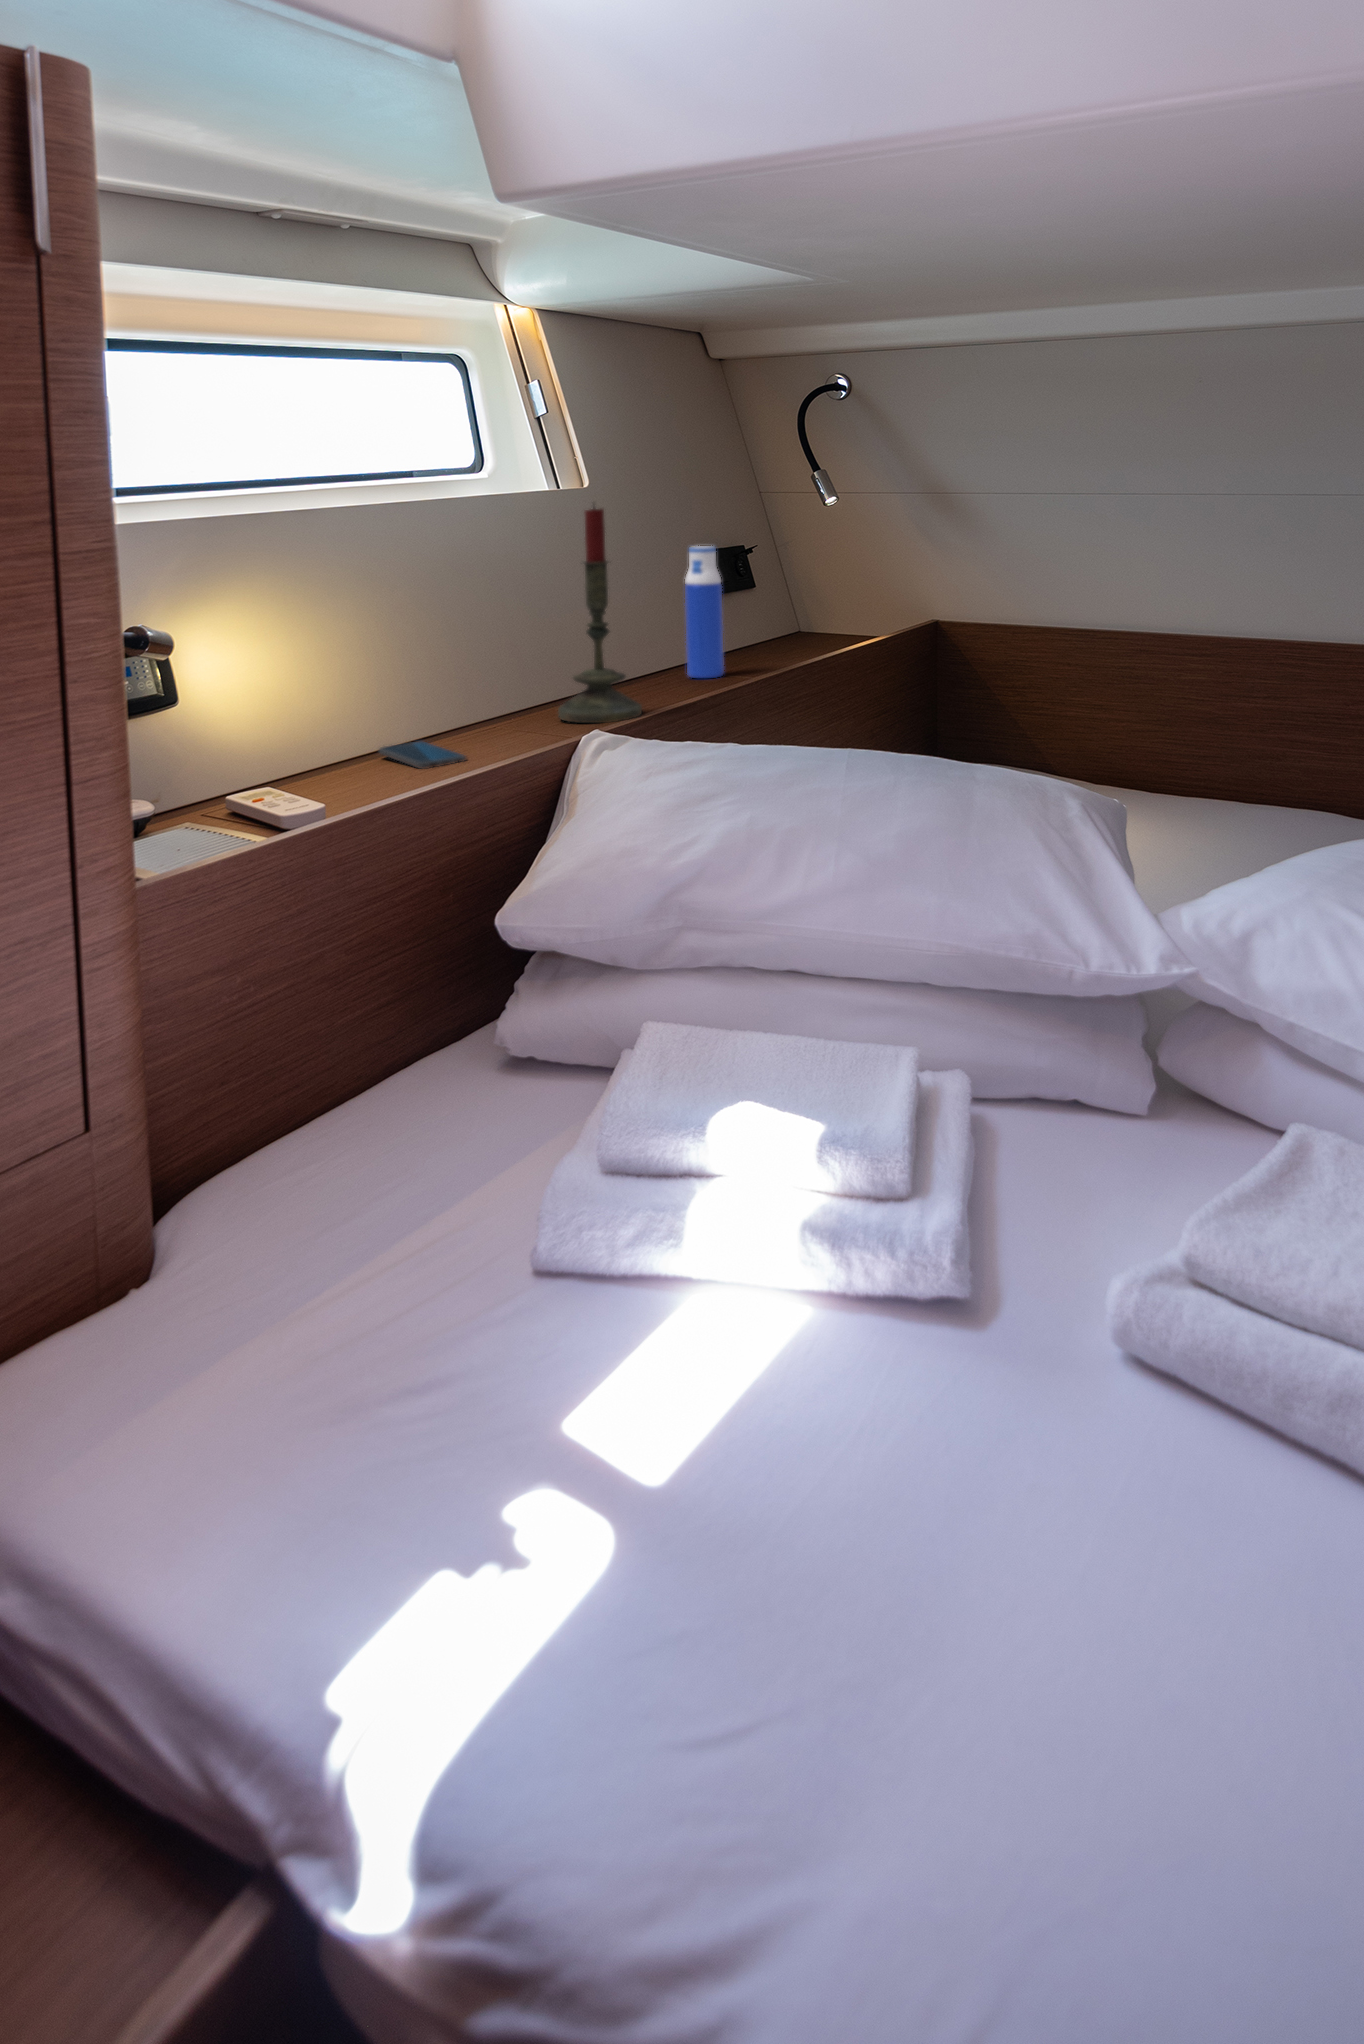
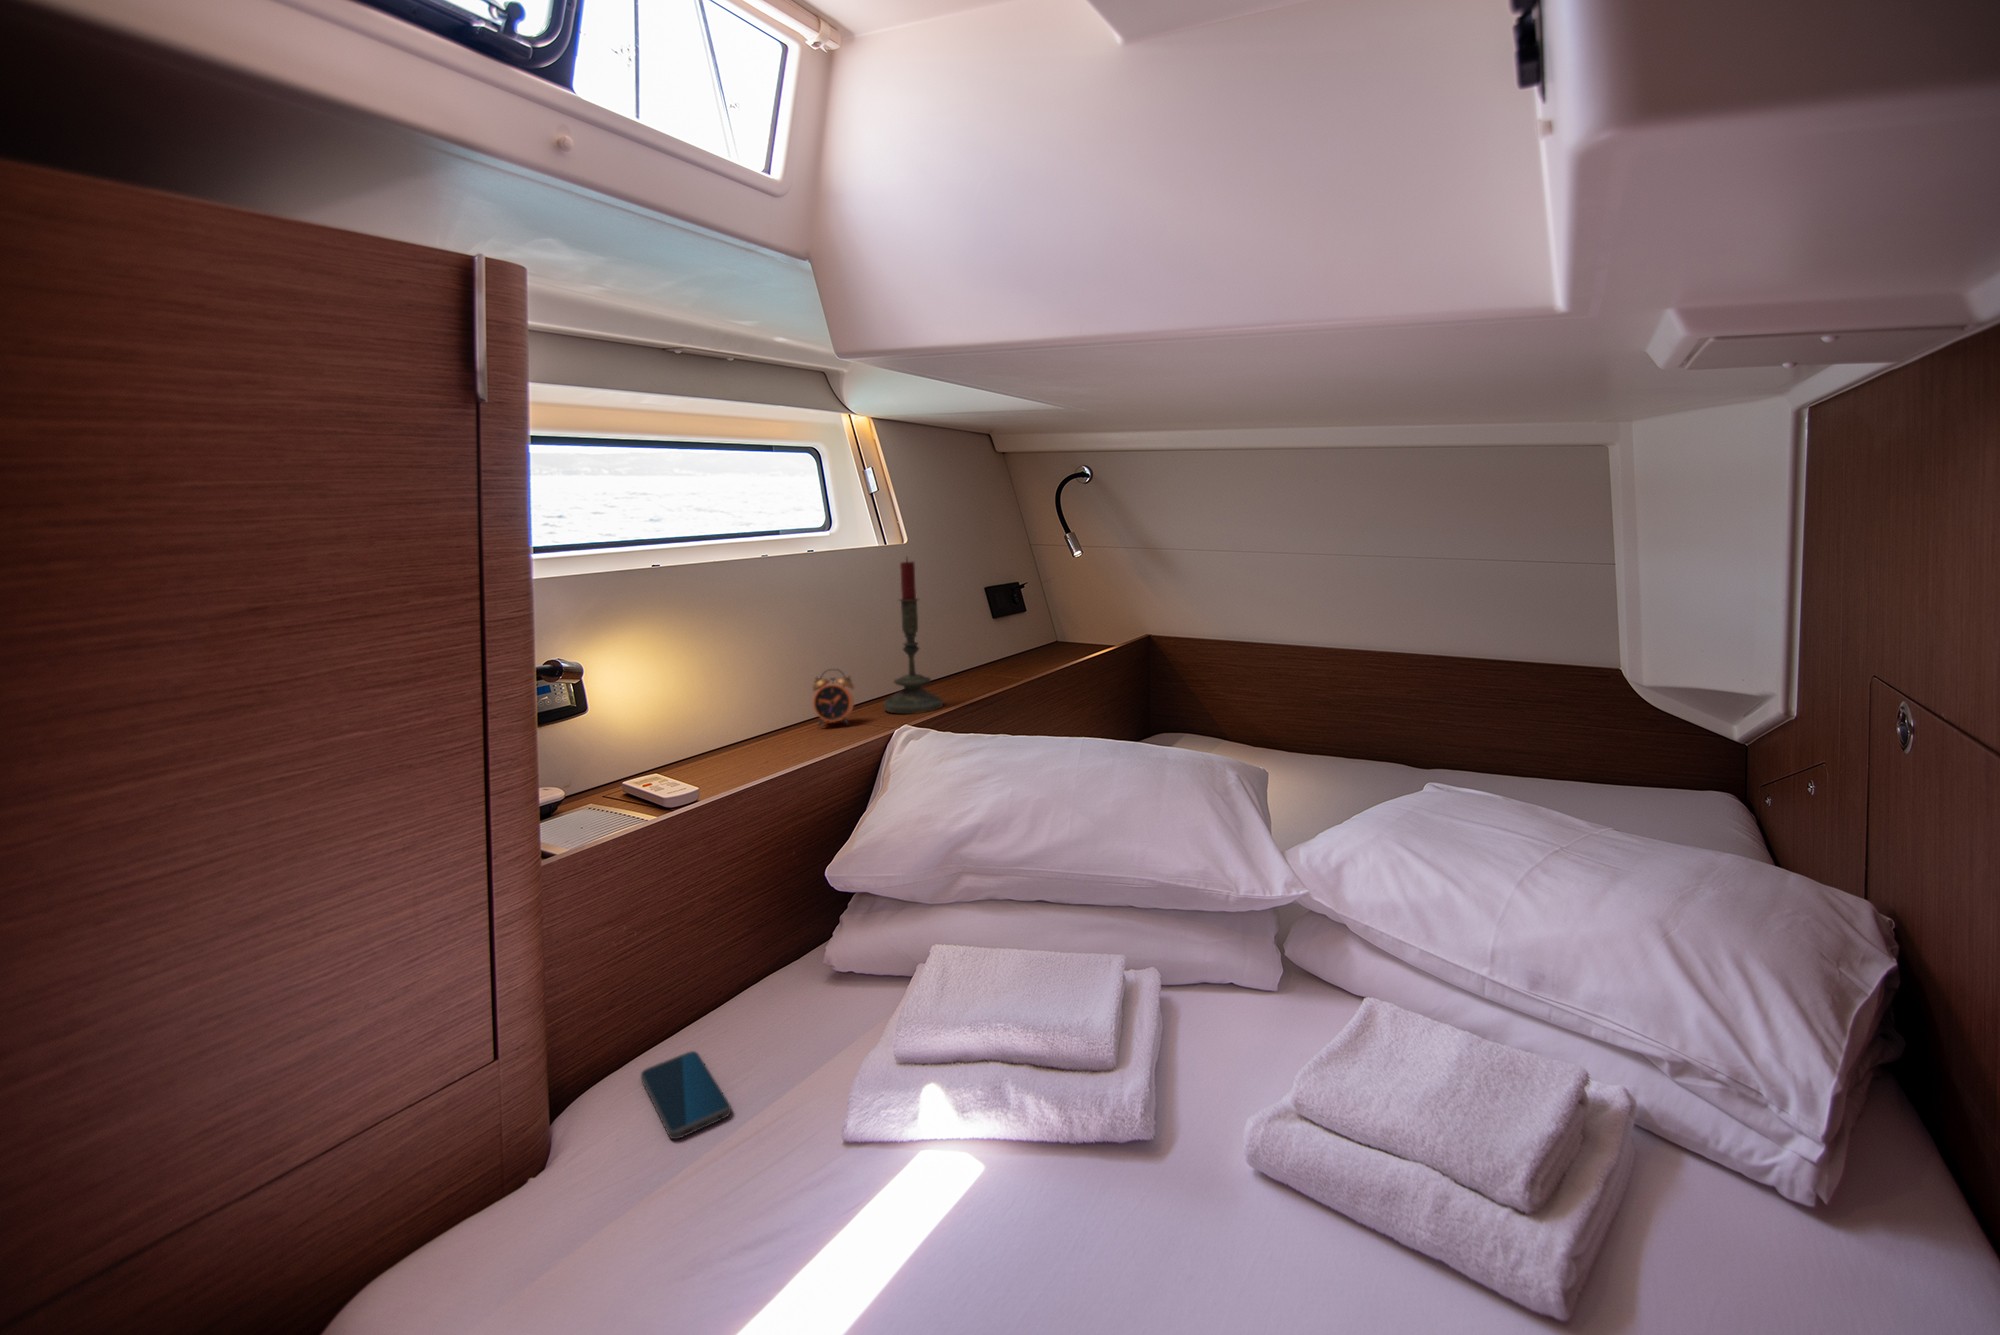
water bottle: present [685,546,724,678] -> none [976,585,1003,676]
alarm clock: none [462,657,519,740] -> present [813,669,854,726]
smartphone: present [379,742,466,769] -> present [641,1051,731,1139]

